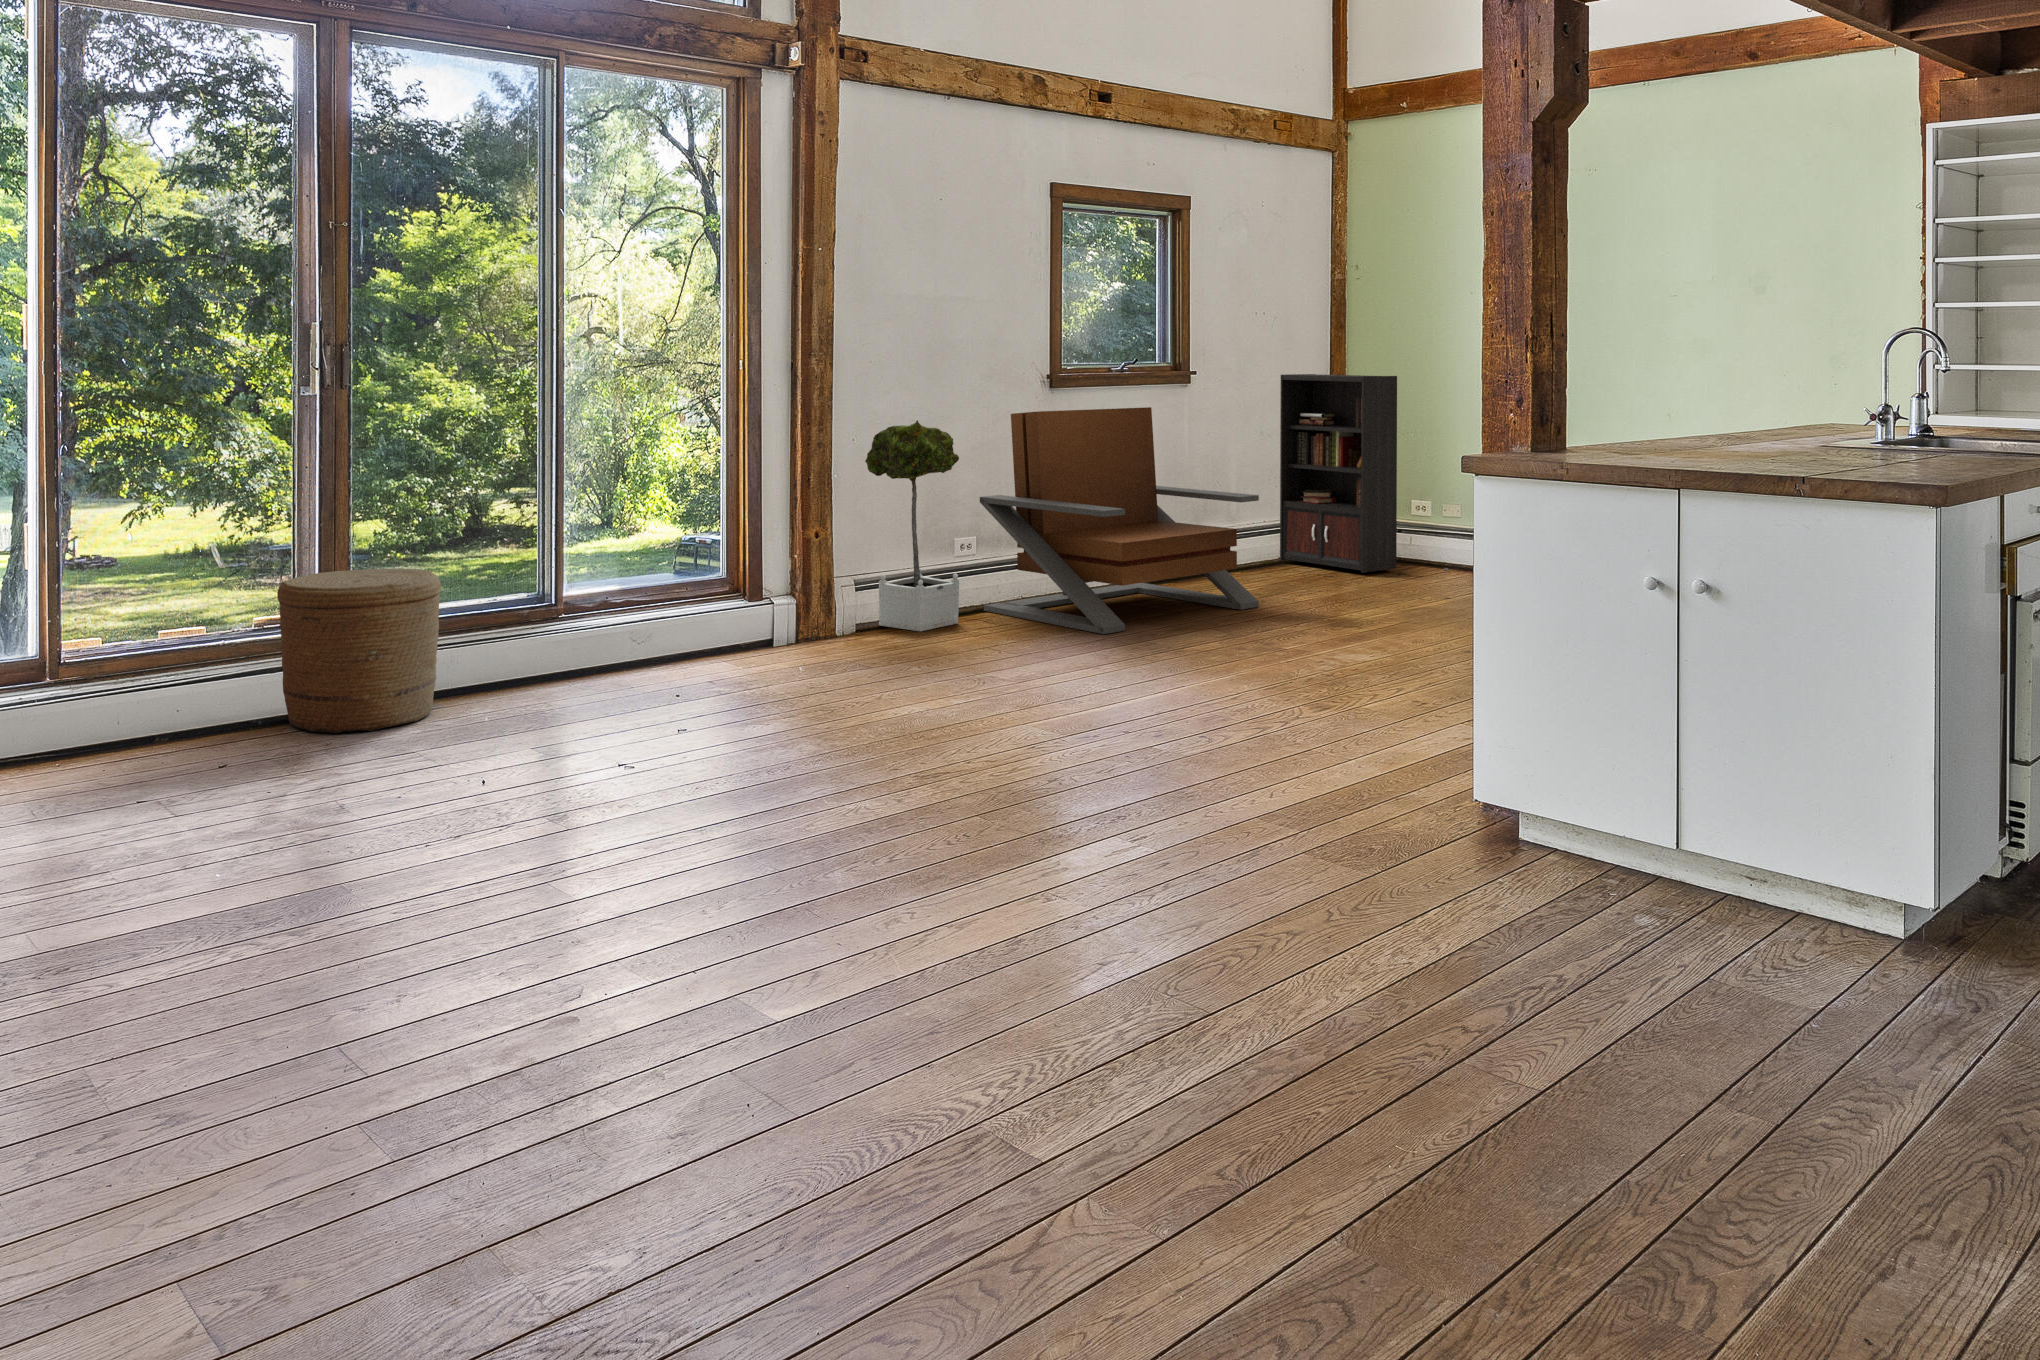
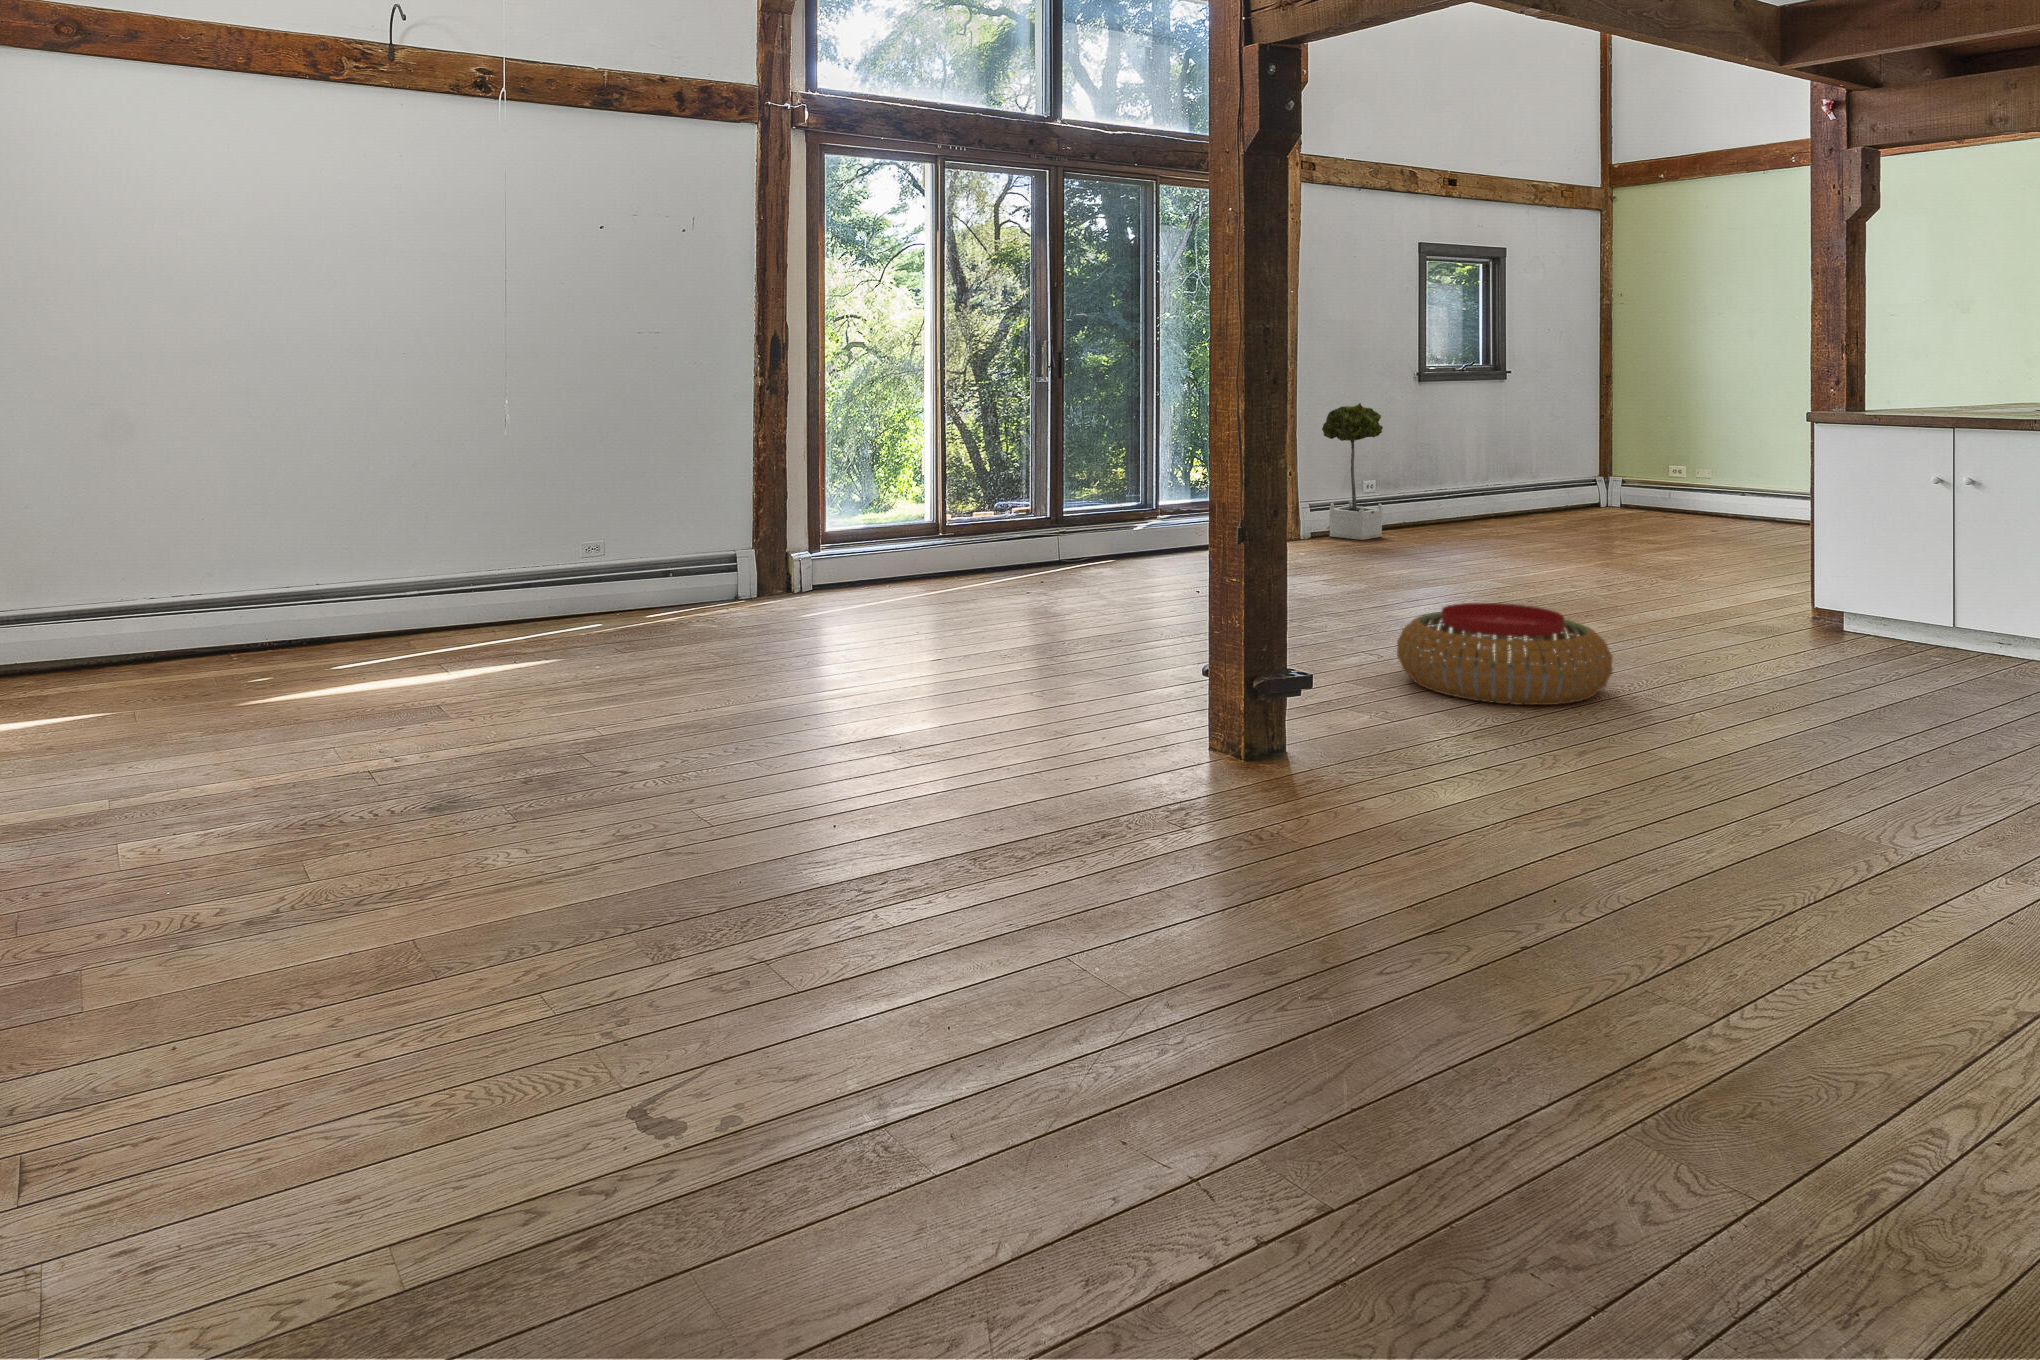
bookcase: present [1280,374,1448,573] -> none [1571,374,1707,517]
lounge chair: present [980,407,1259,634] -> none [1386,396,1583,544]
woven basket: present [277,569,441,734] -> none [1050,485,1135,573]
pouf: none [424,896,909,1213] -> present [1397,603,1612,705]

